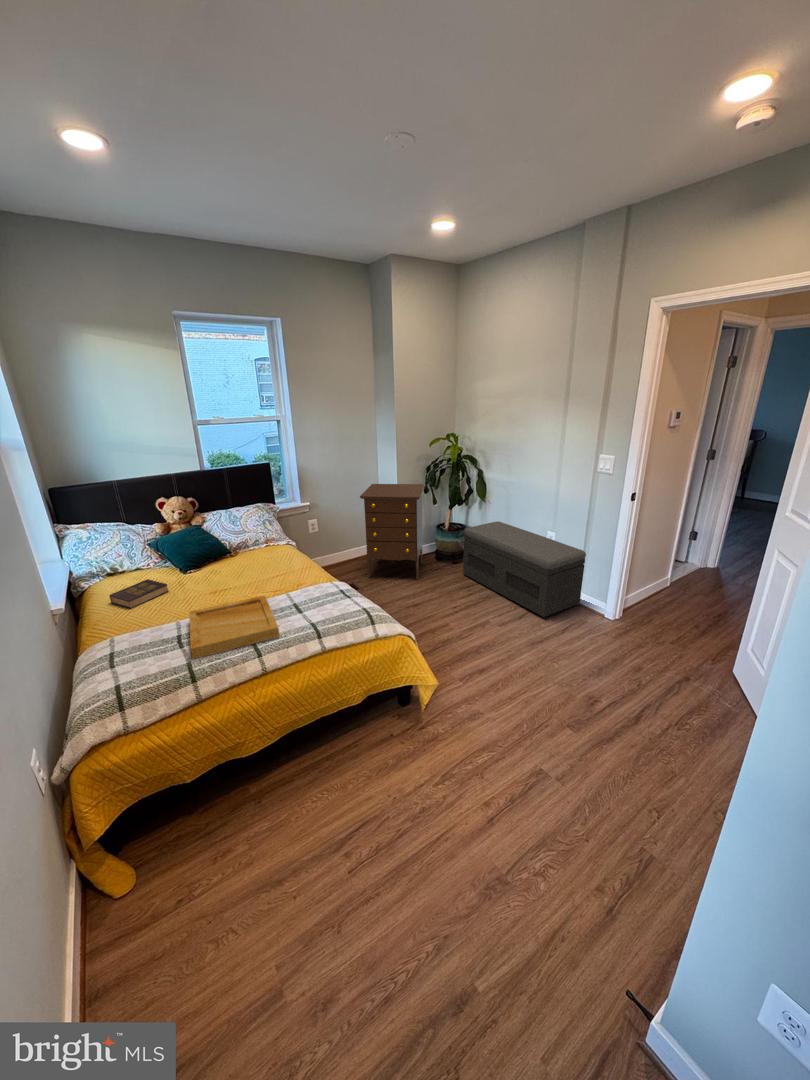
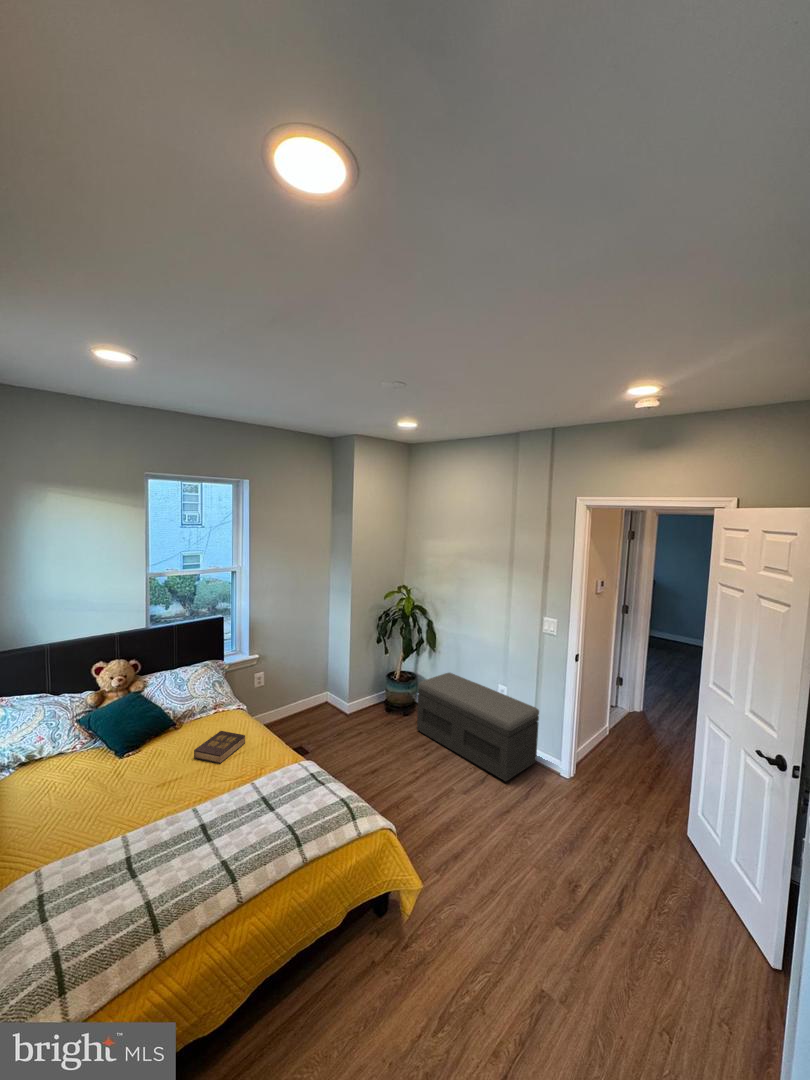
dresser: present [360,484,425,580] -> none [315,634,378,739]
hardback book: present [109,579,169,609] -> present [194,731,245,764]
tray: present [189,596,280,659] -> none [141,790,254,894]

